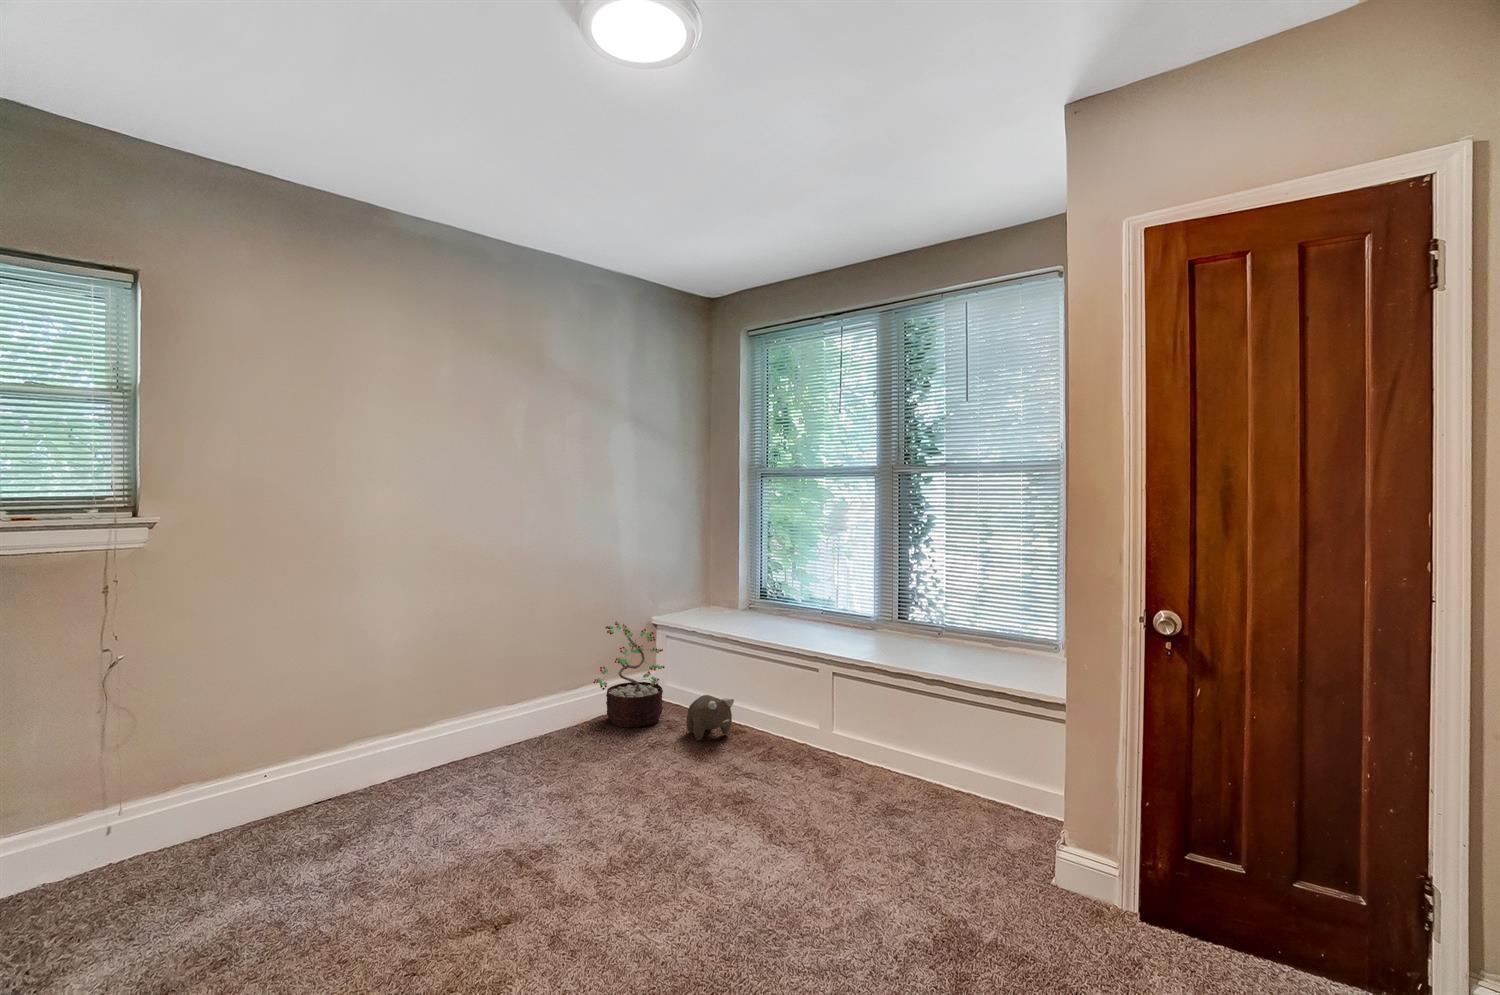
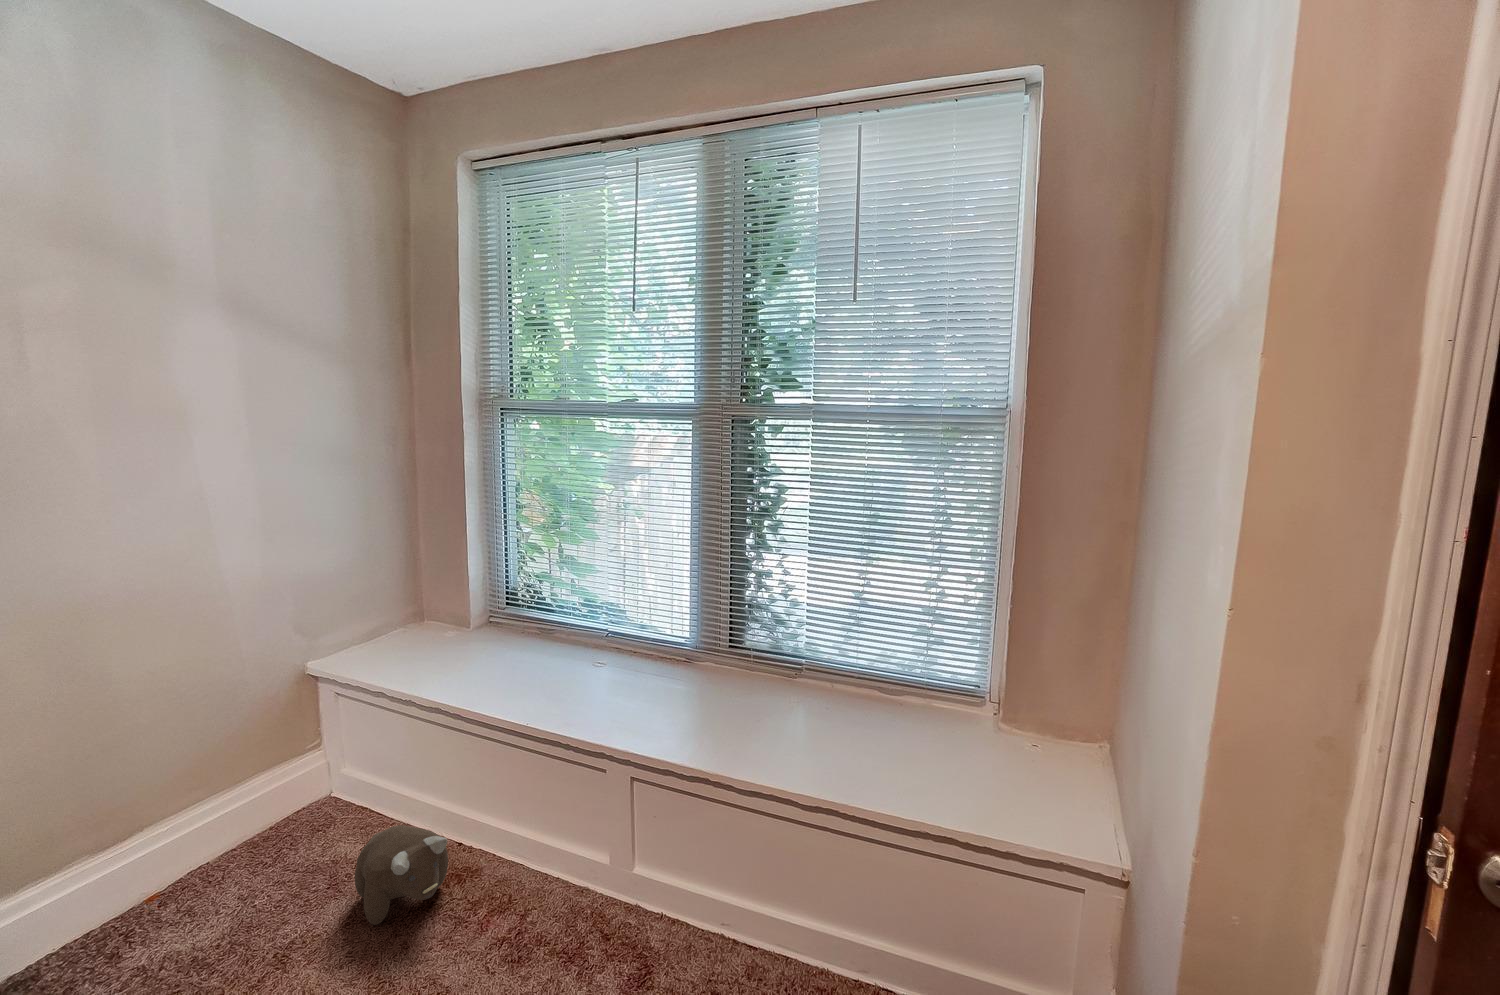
decorative plant: present [593,621,665,728] -> none [135,702,316,912]

